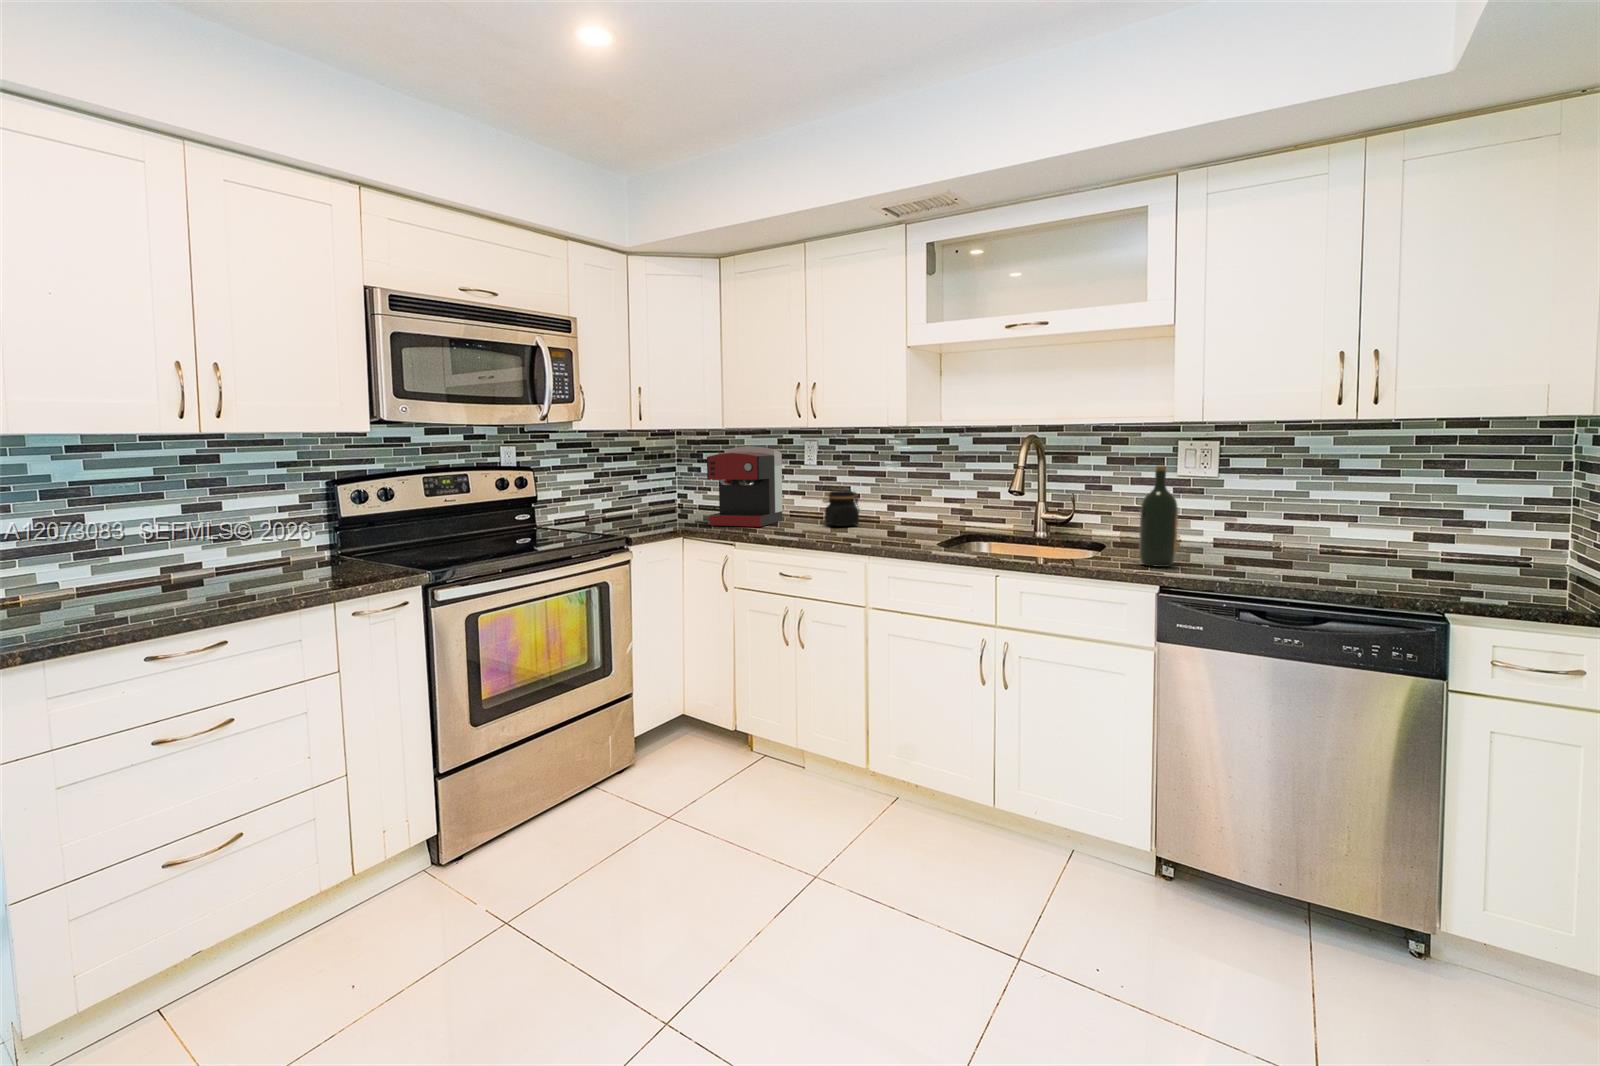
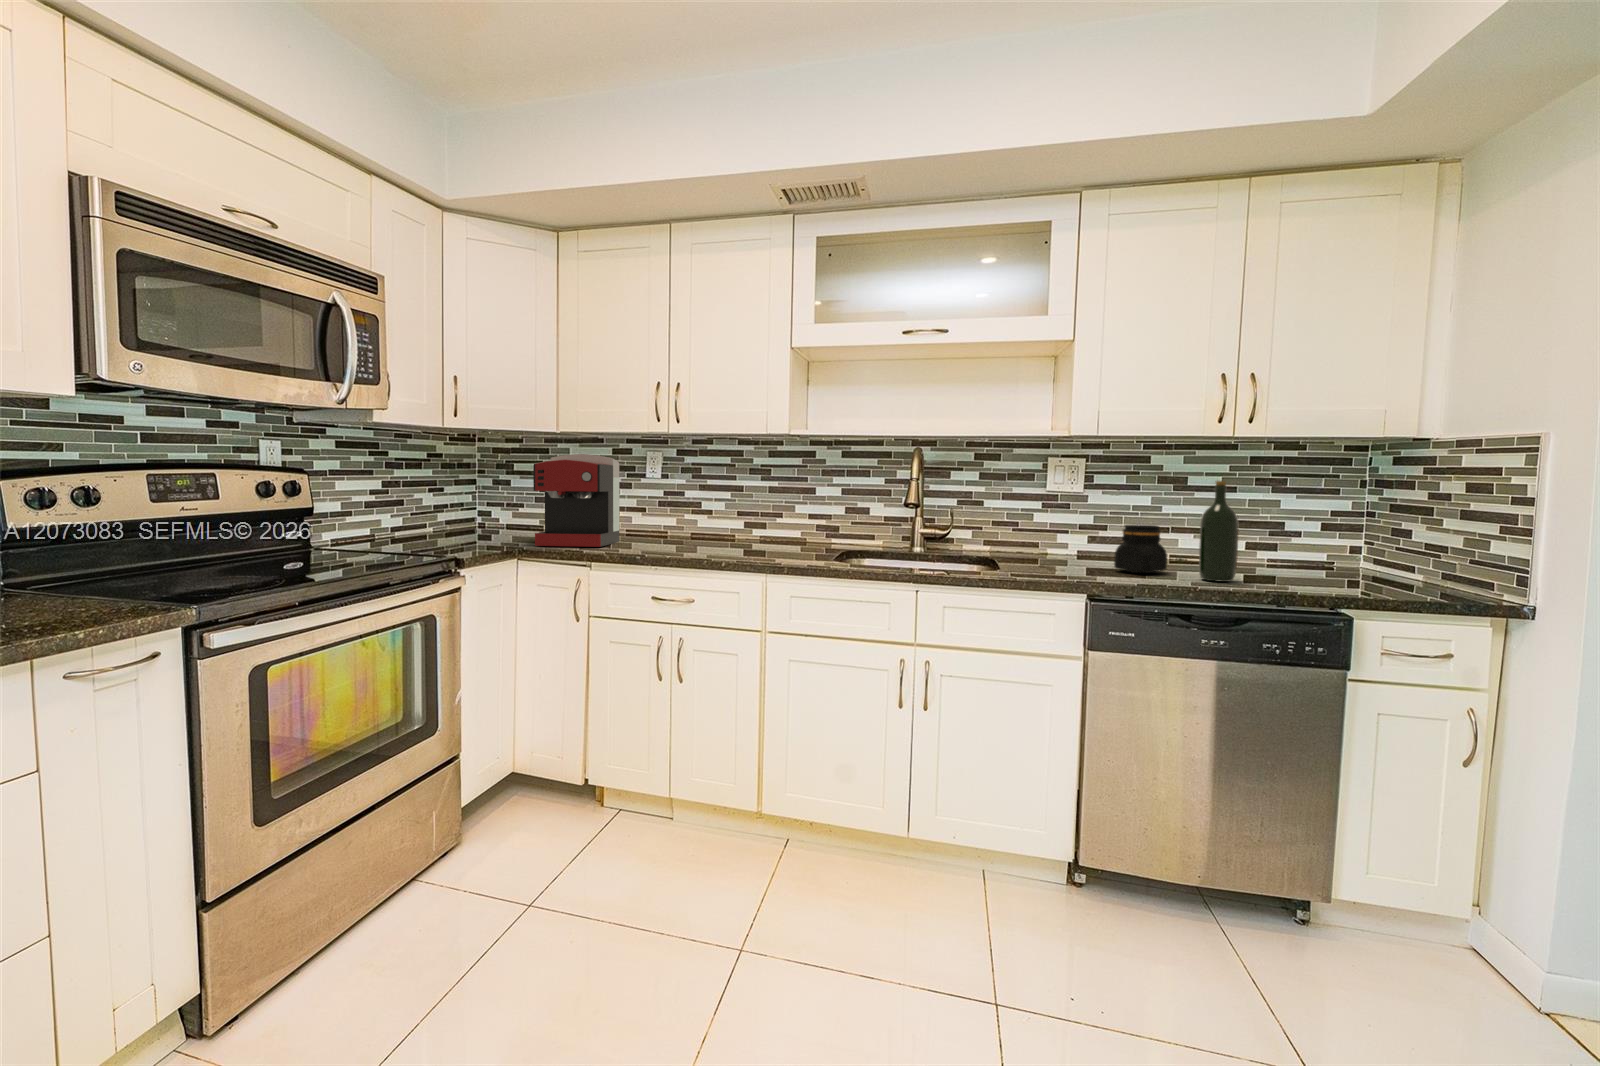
wine bottle: present [1139,466,1178,567] -> present [1199,481,1239,582]
jar: present [823,491,859,526] -> present [1114,525,1167,573]

